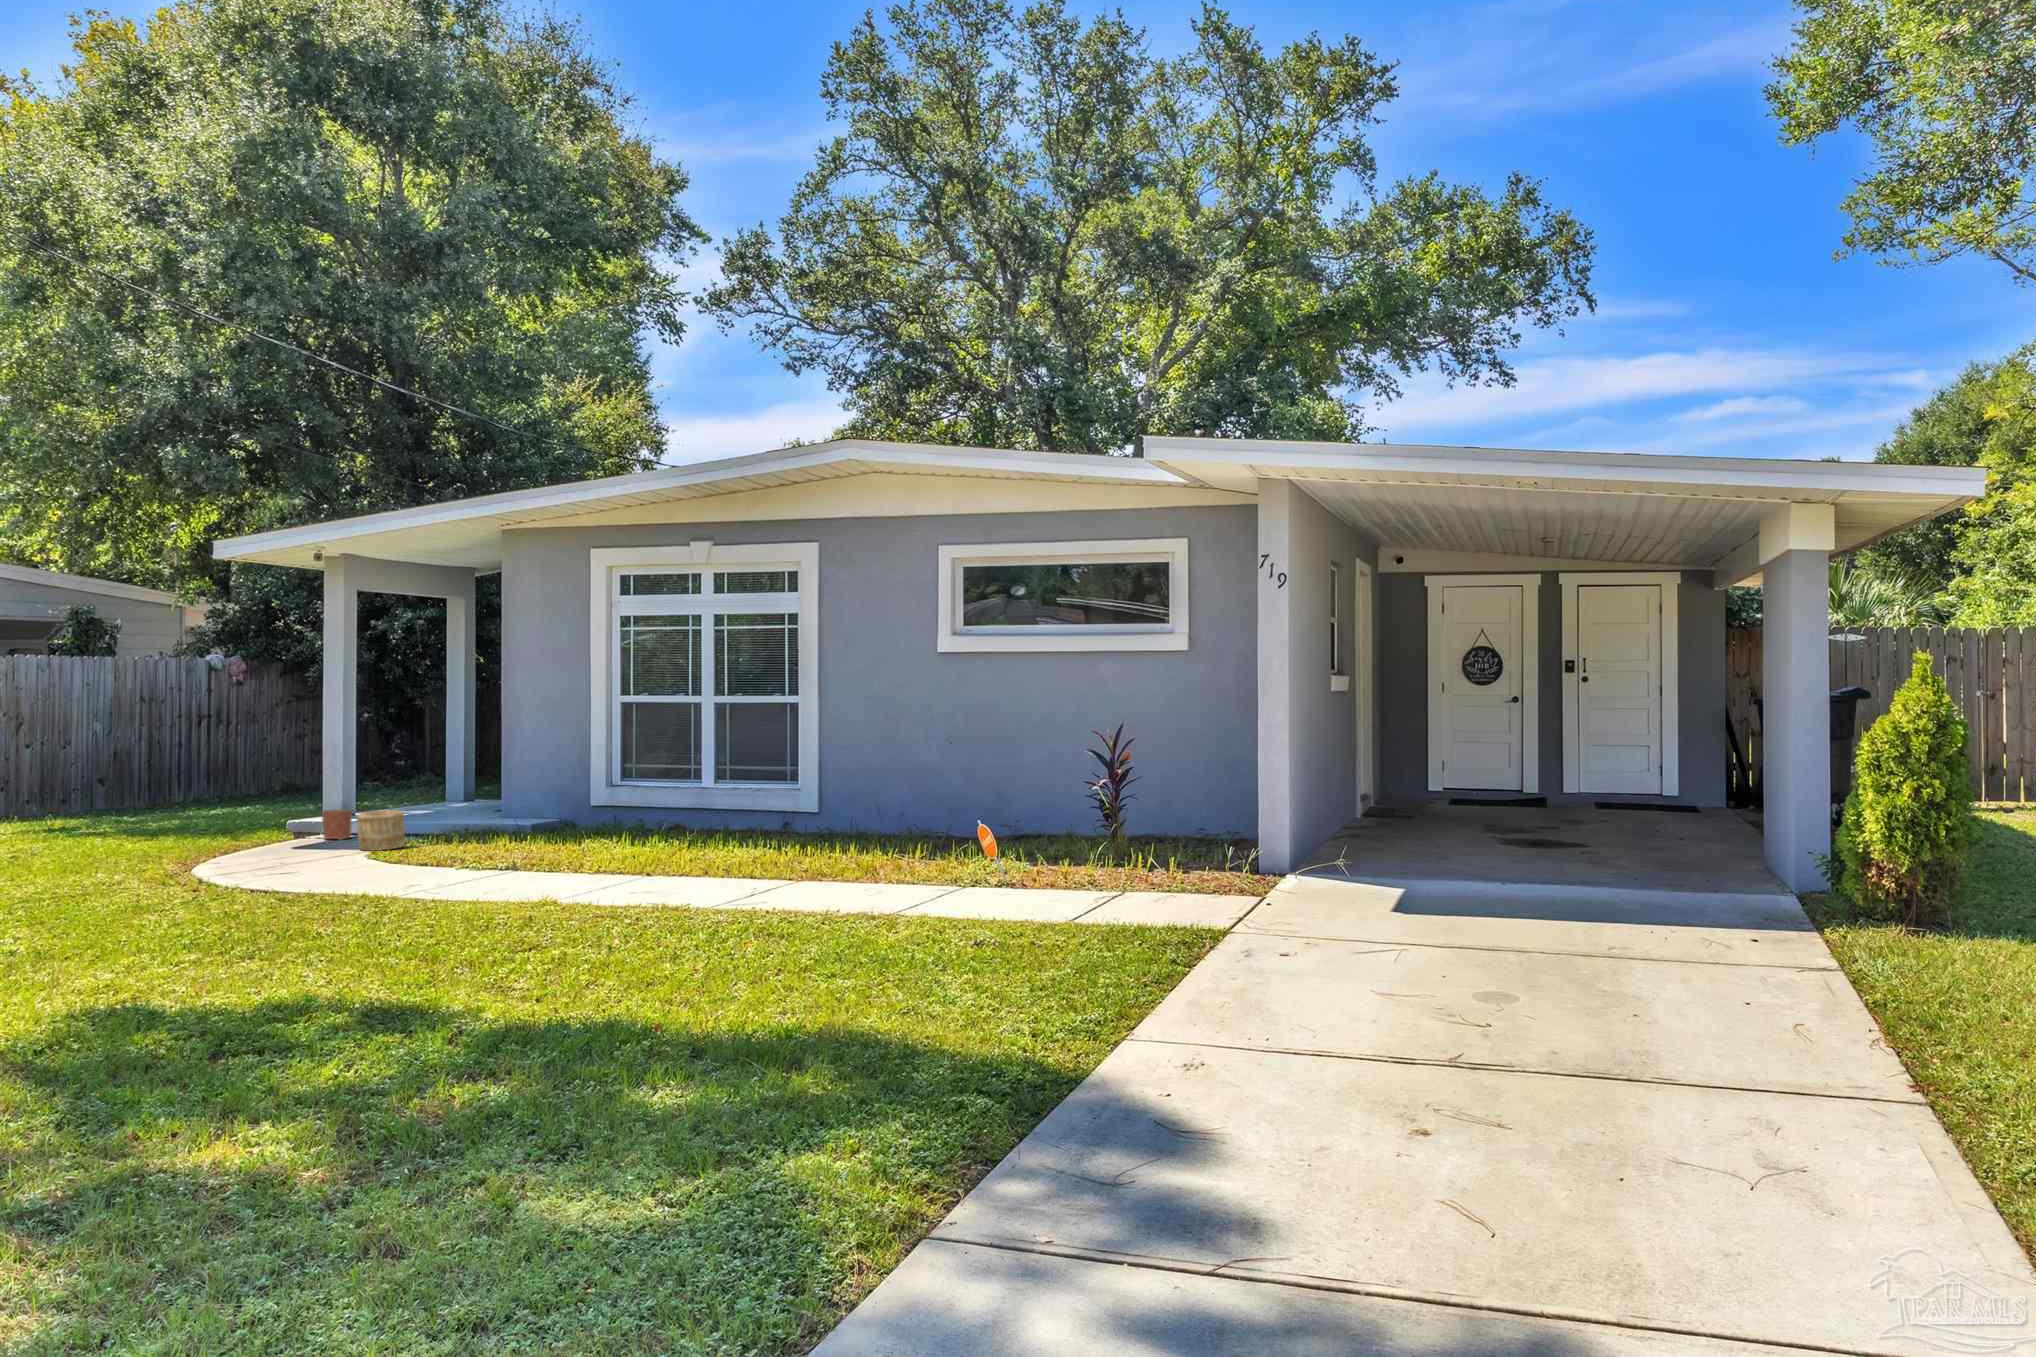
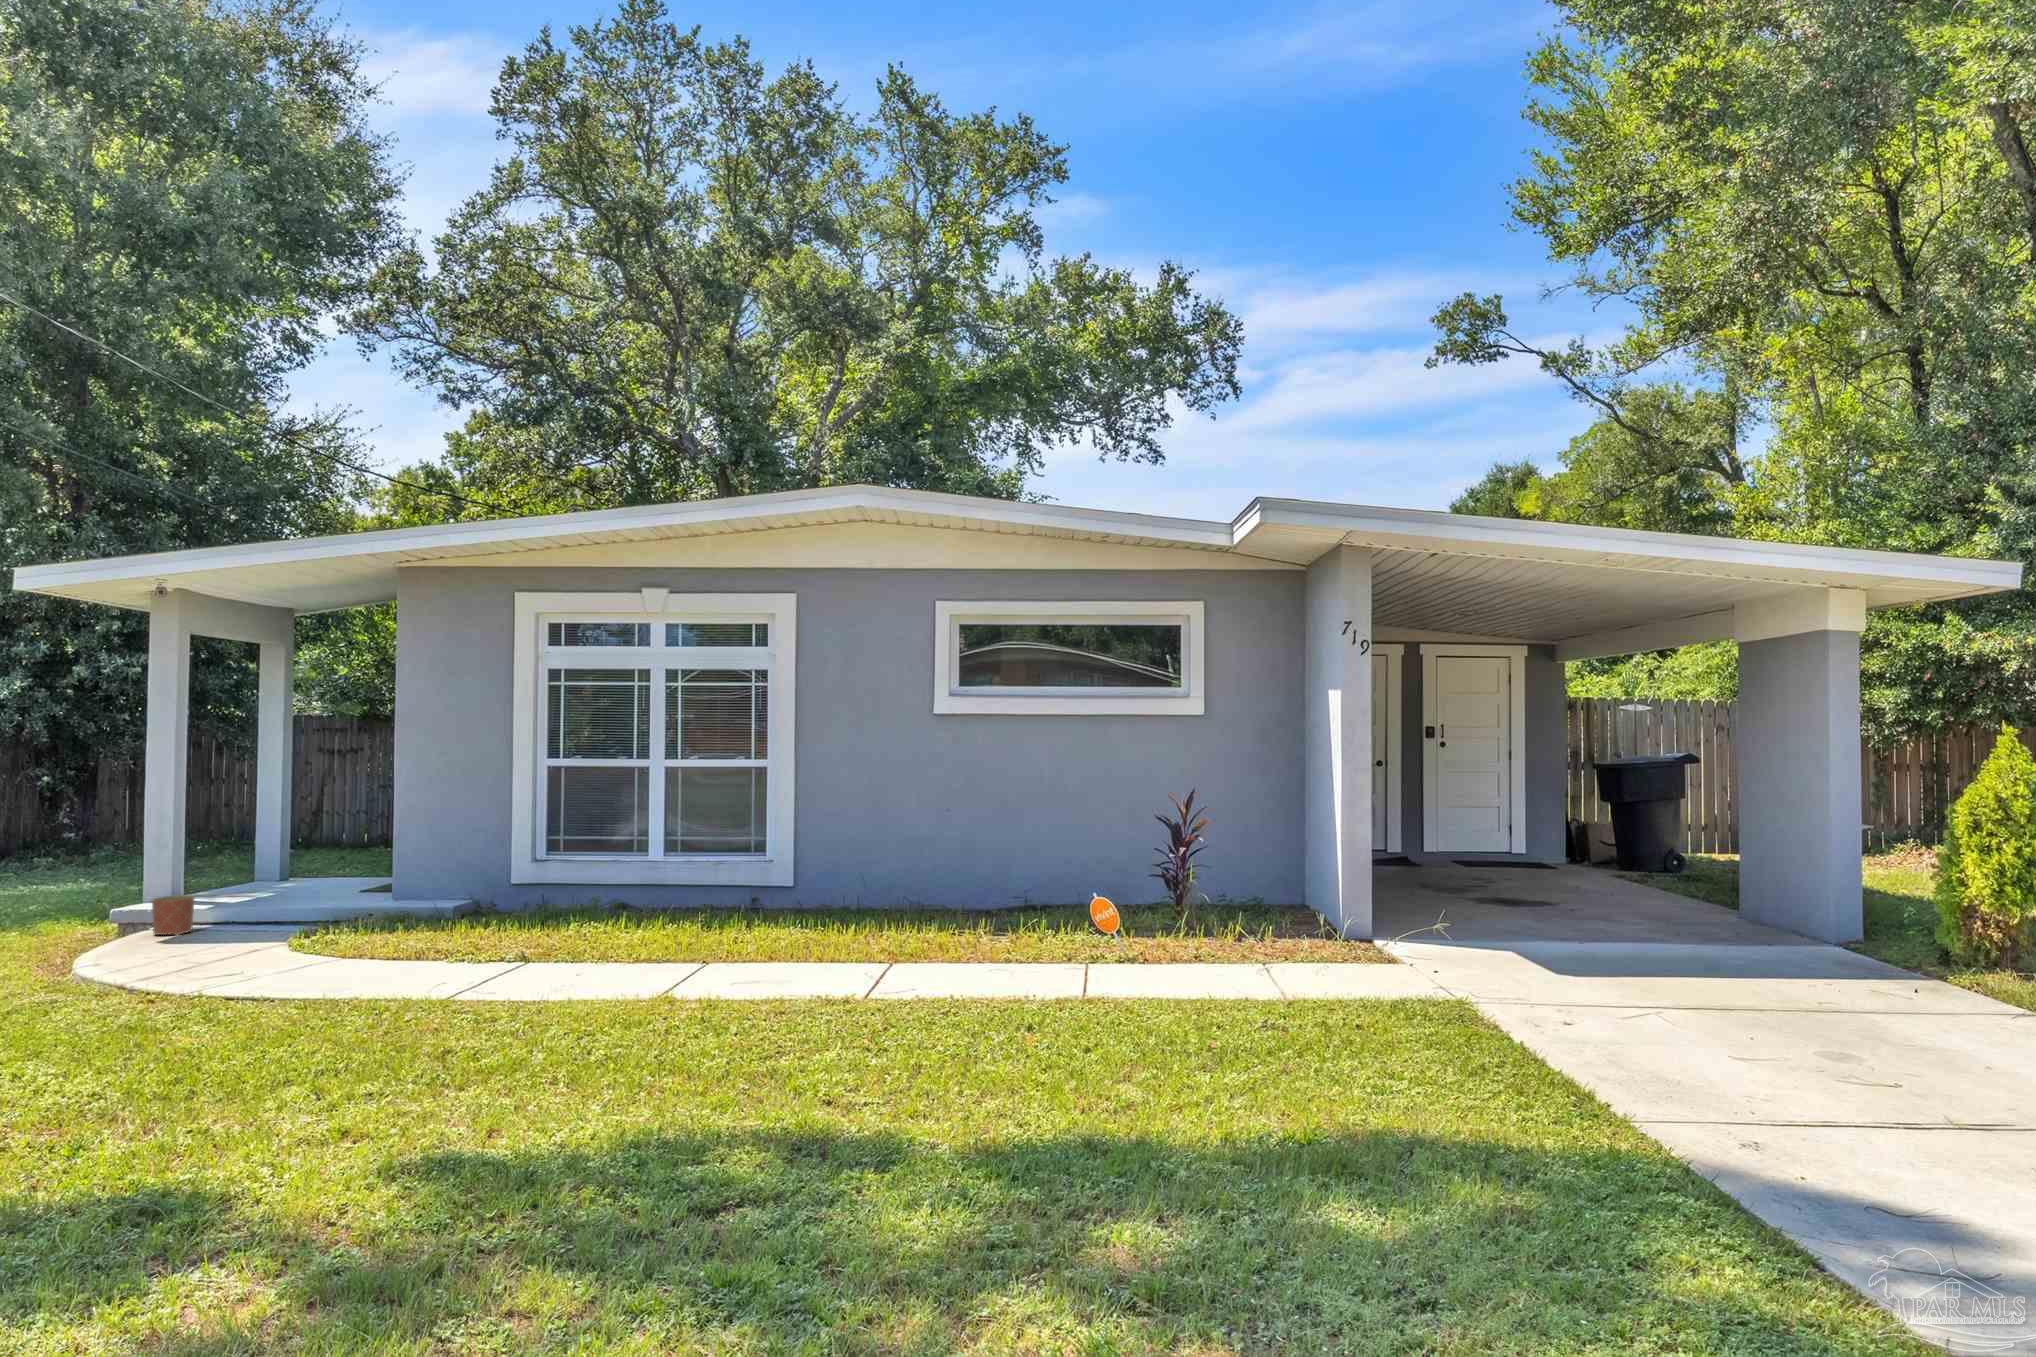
wooden bucket: present [356,810,405,851] -> none [203,905,275,961]

